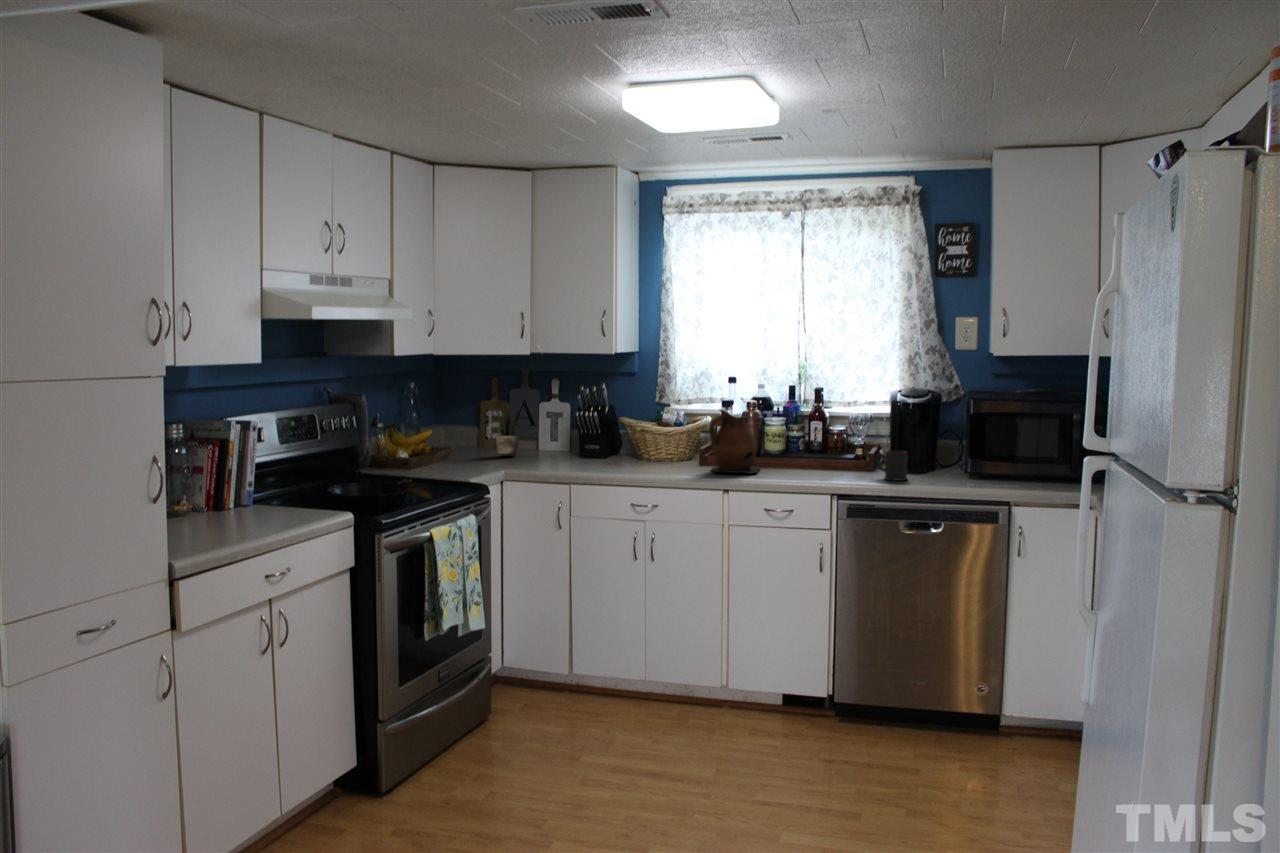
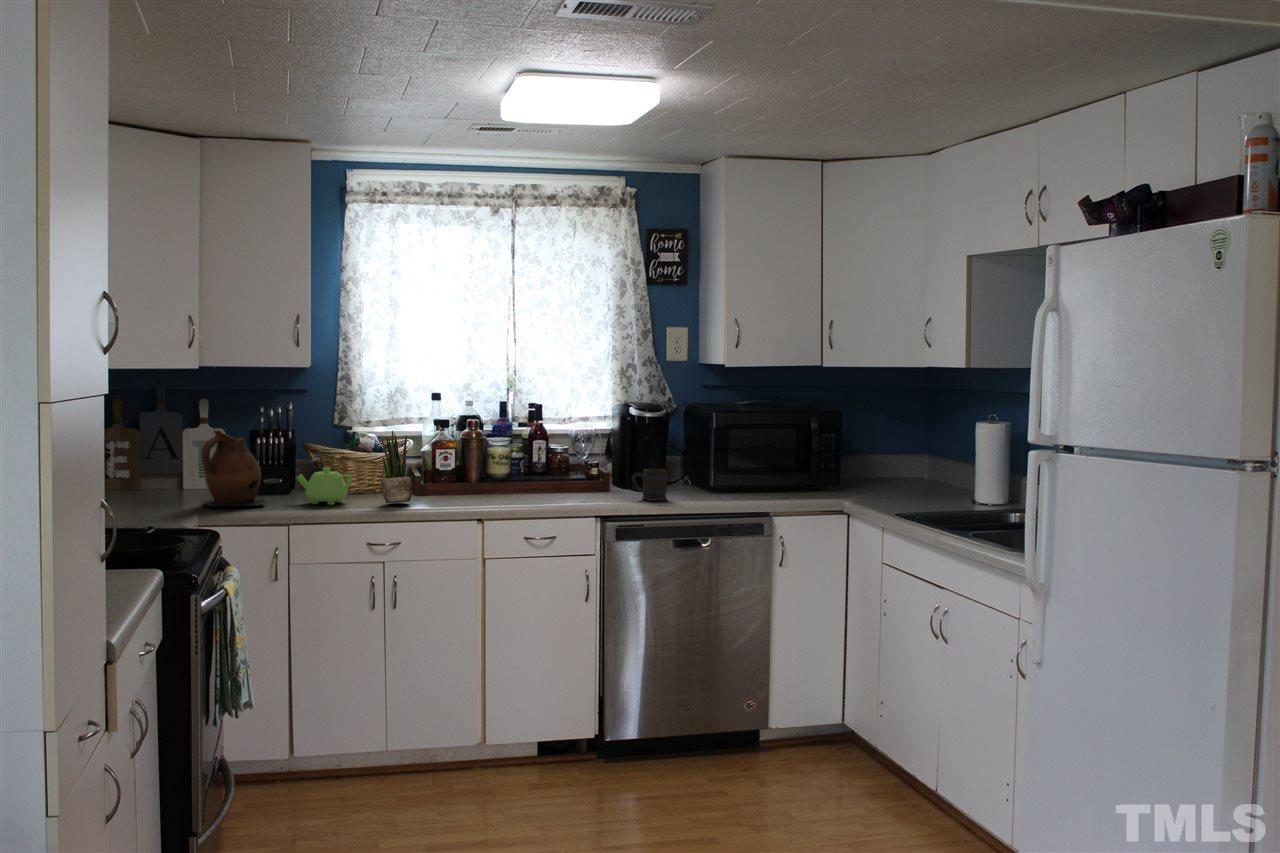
potted plant: present [496,401,518,455] -> present [381,431,412,503]
ceramic pitcher: present [709,409,760,474] -> present [202,430,265,506]
teapot: none [598,438,636,468] -> present [296,467,352,505]

